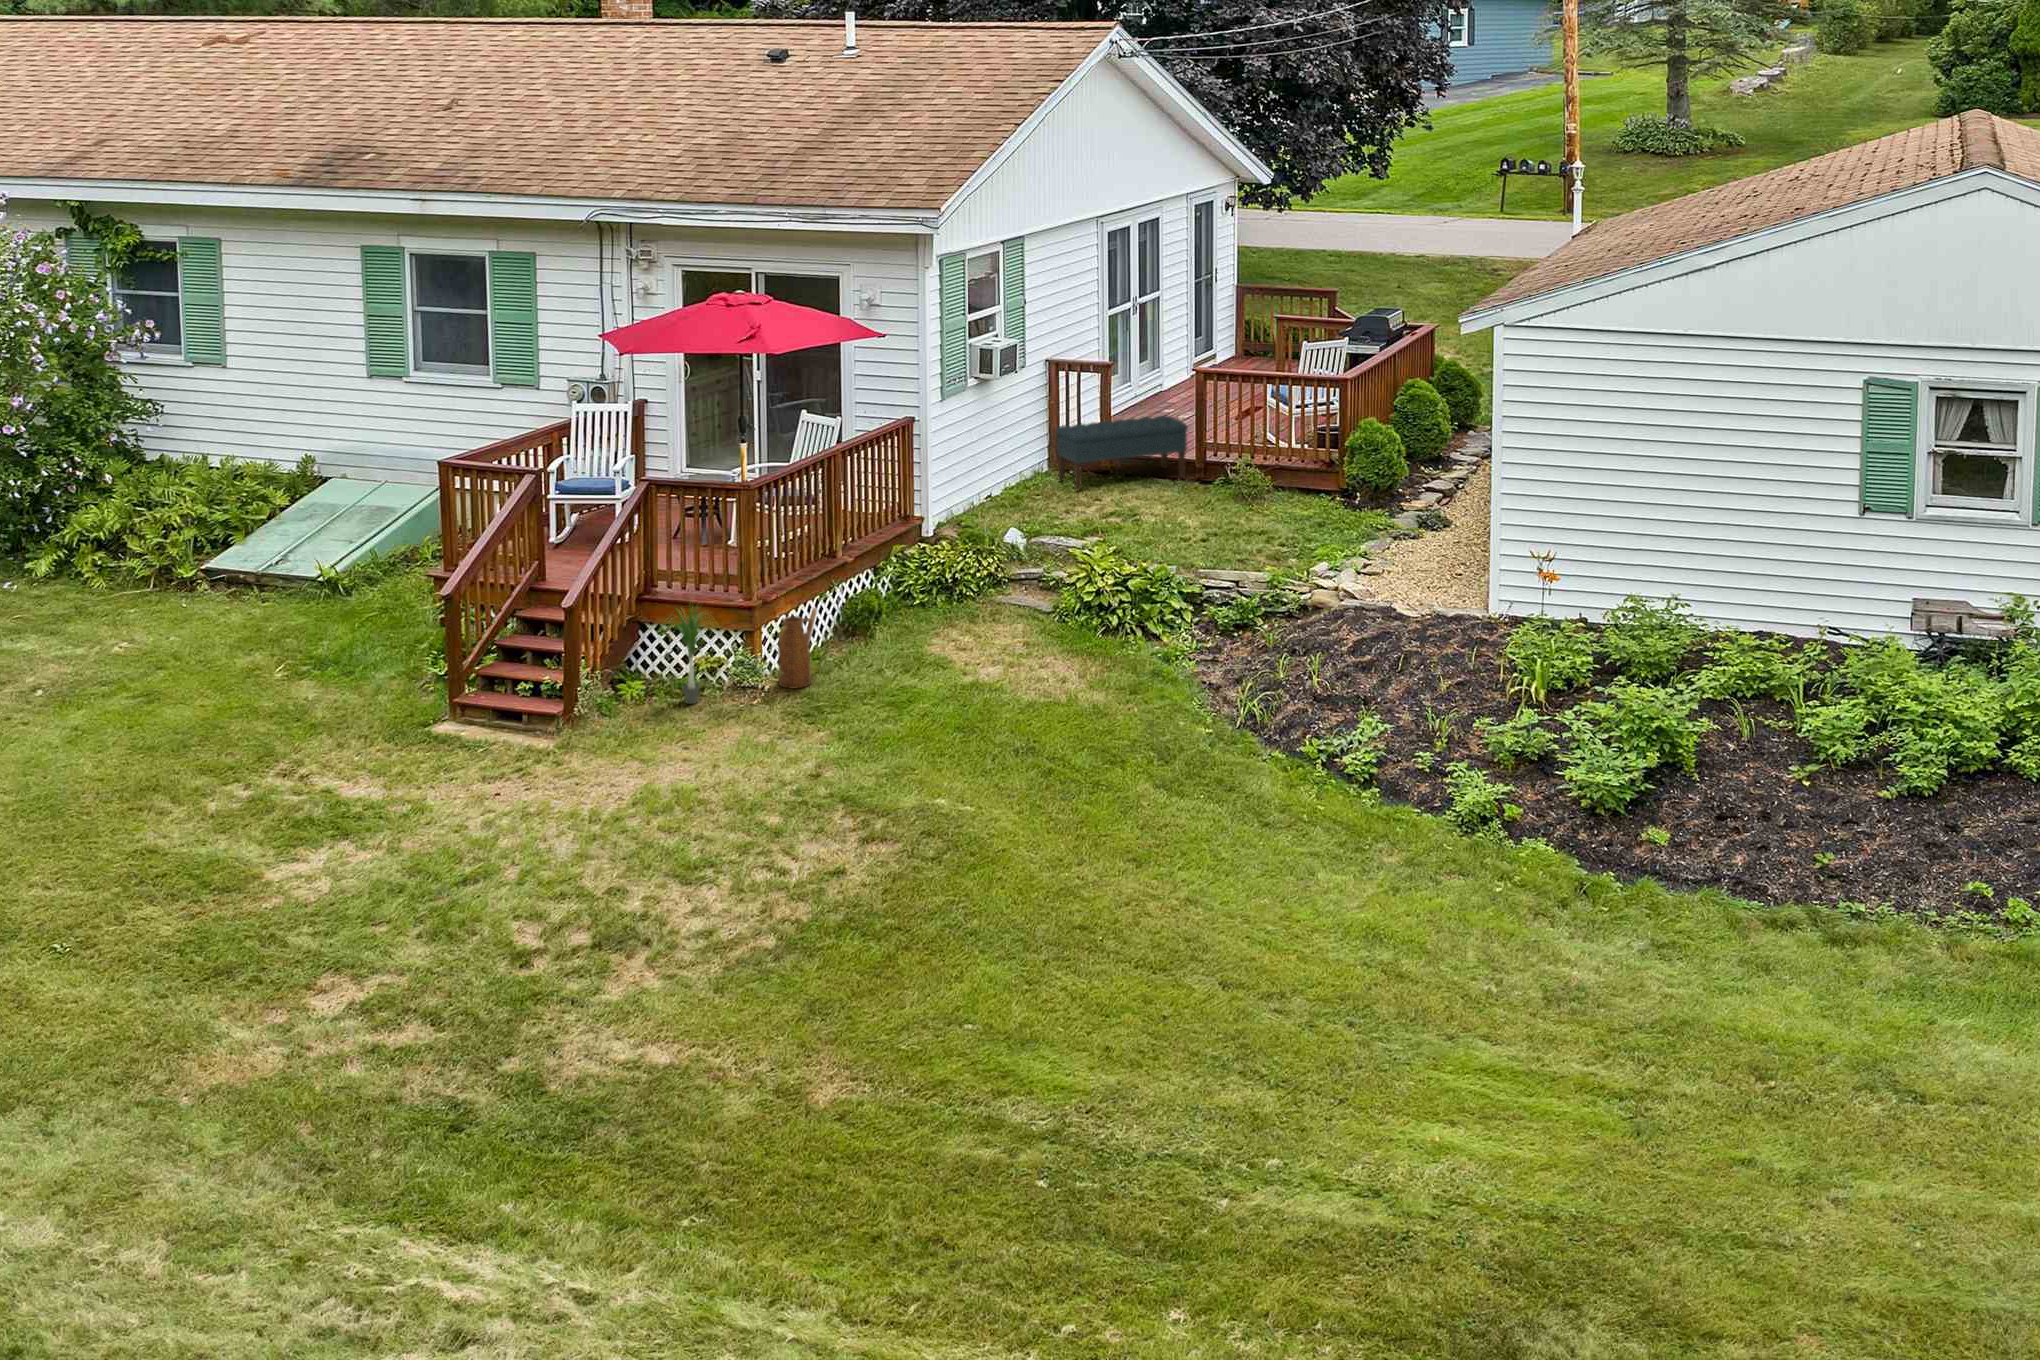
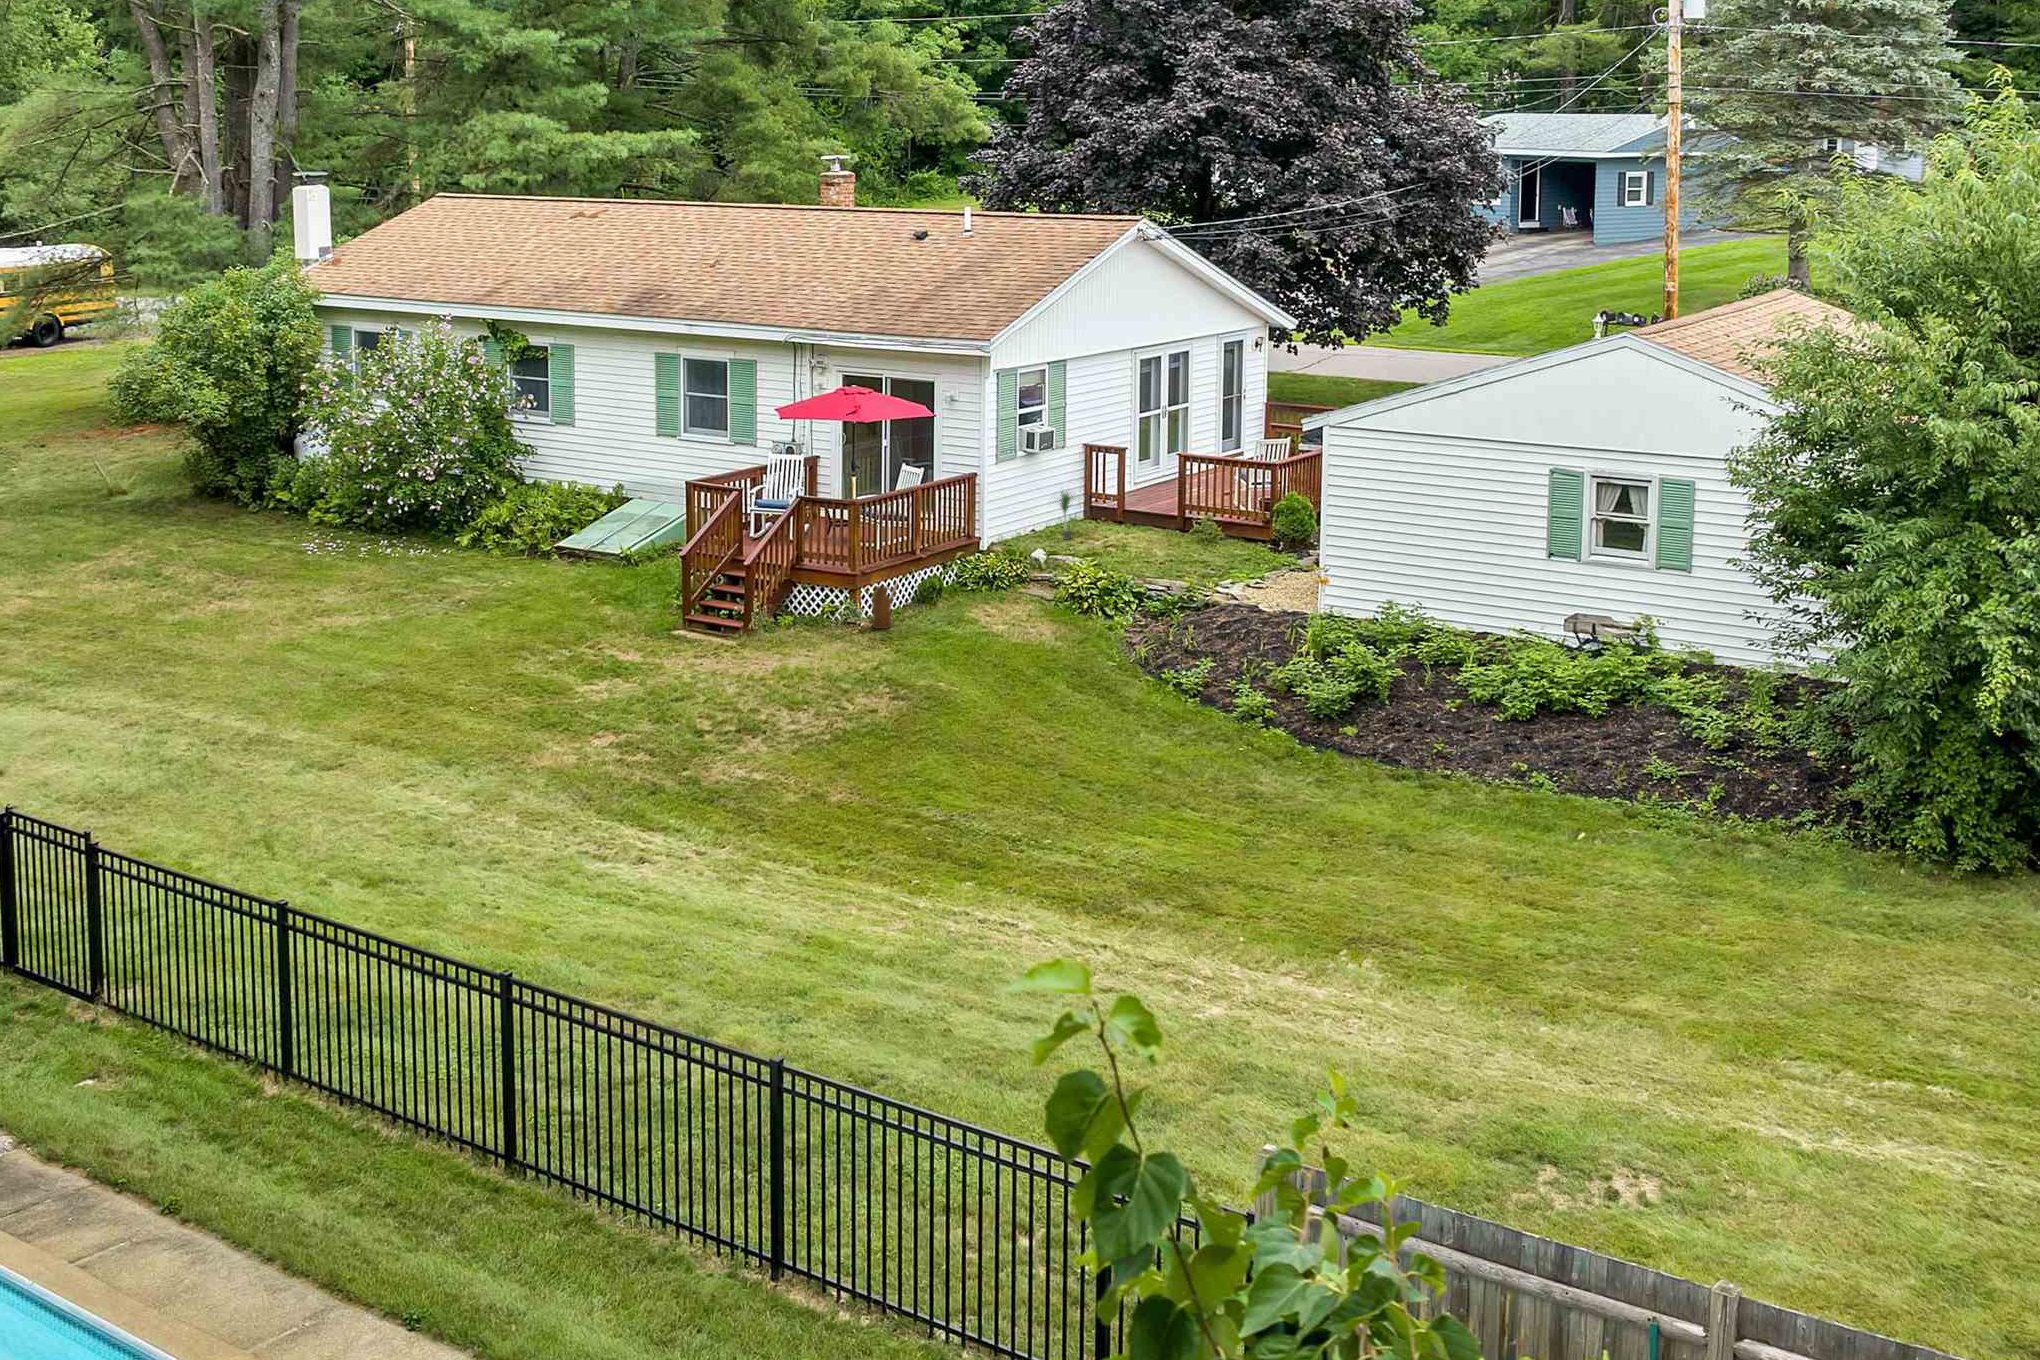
bench: present [1055,416,1188,490] -> none [1090,485,1181,531]
potted plant: present [668,606,714,704] -> present [1059,491,1073,540]

